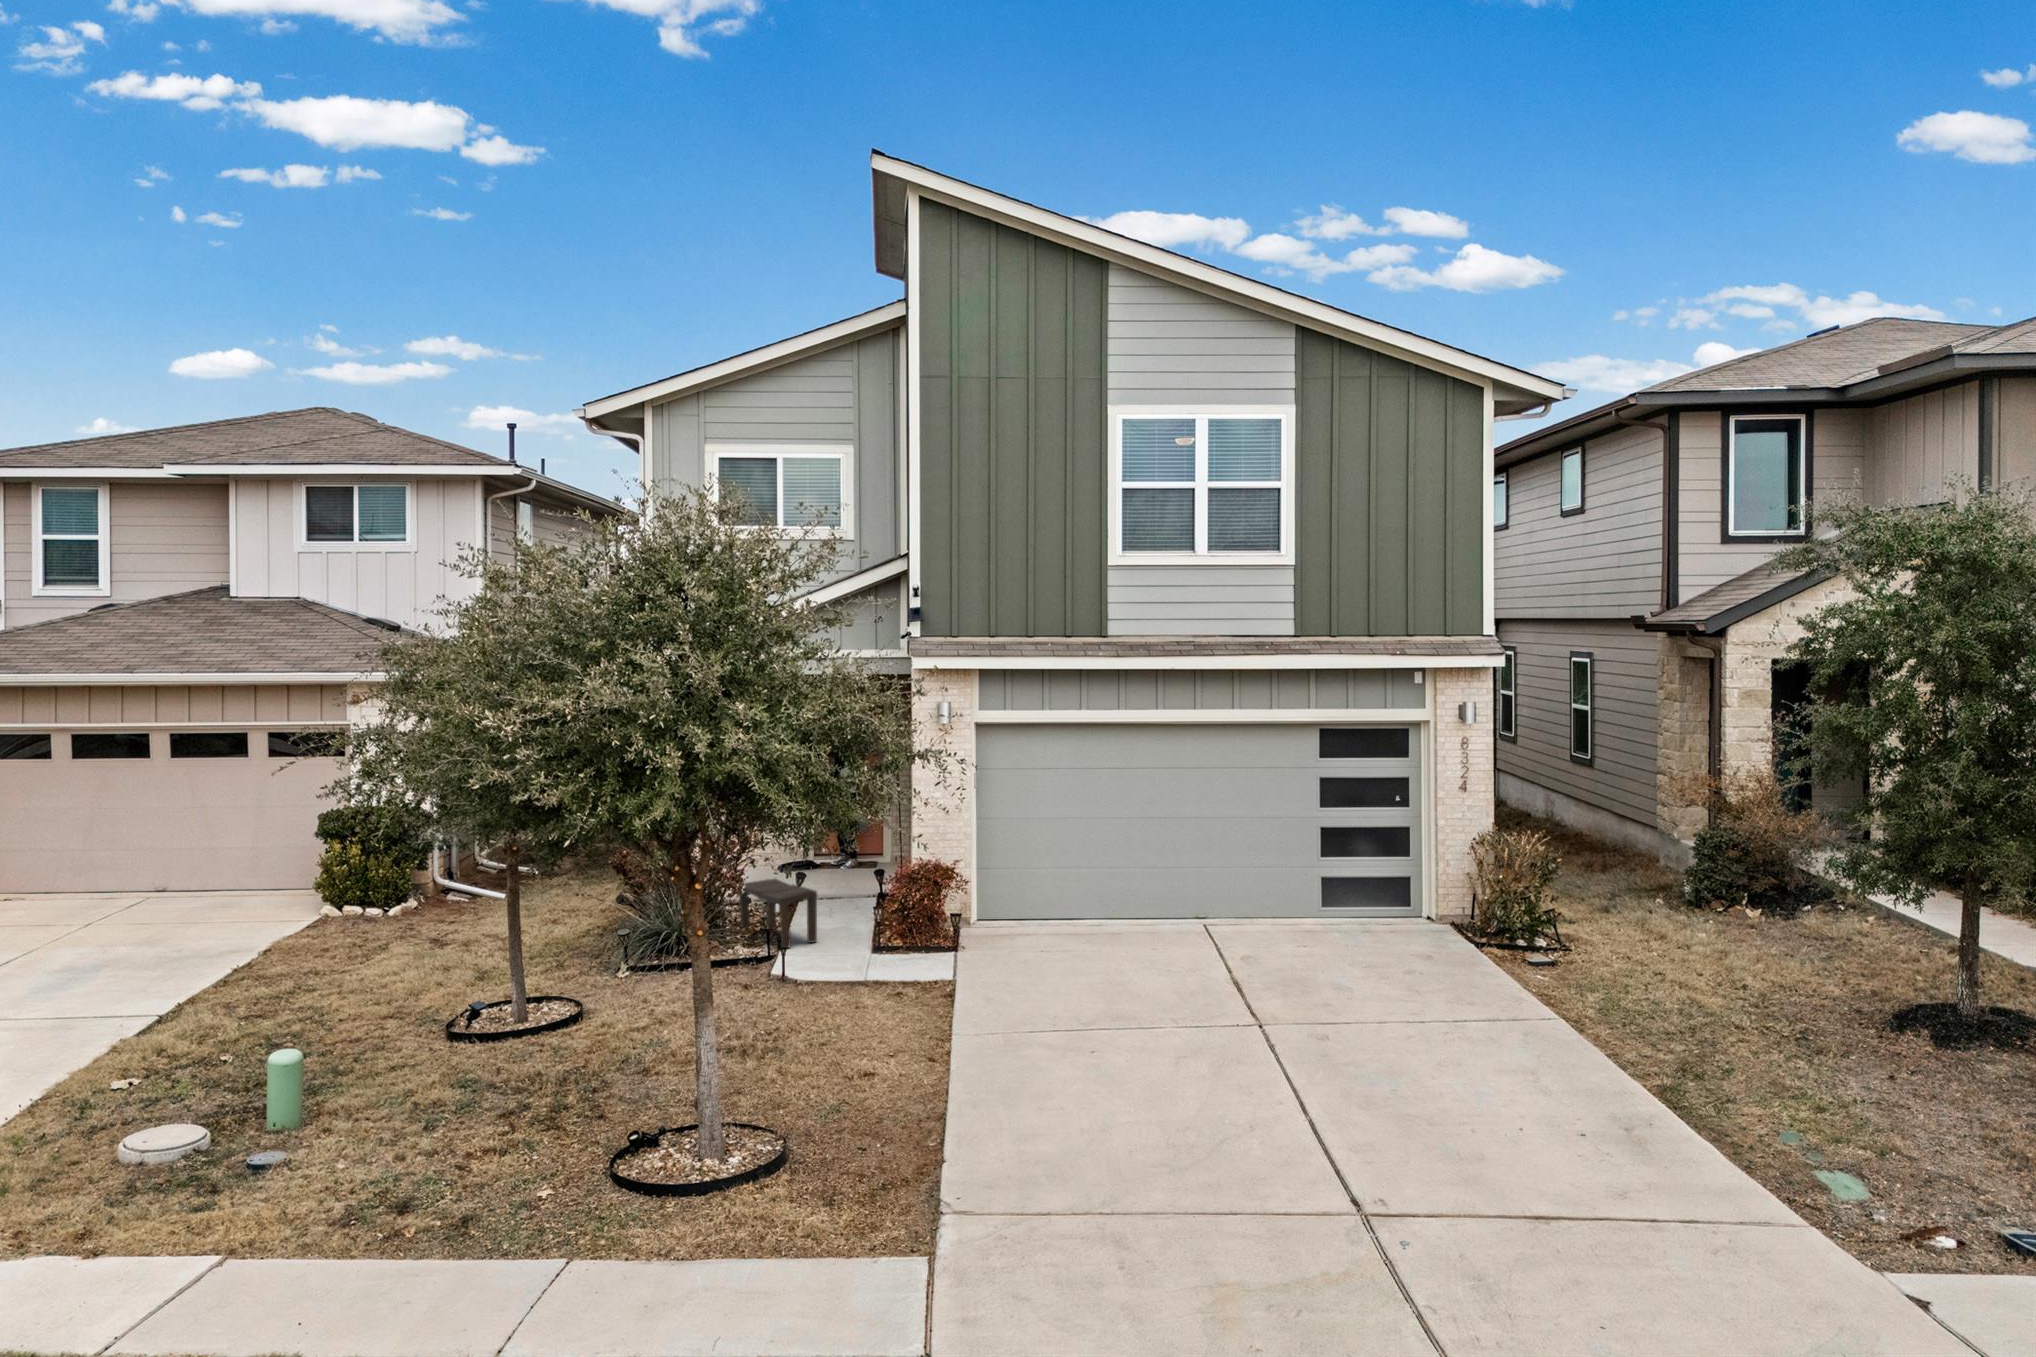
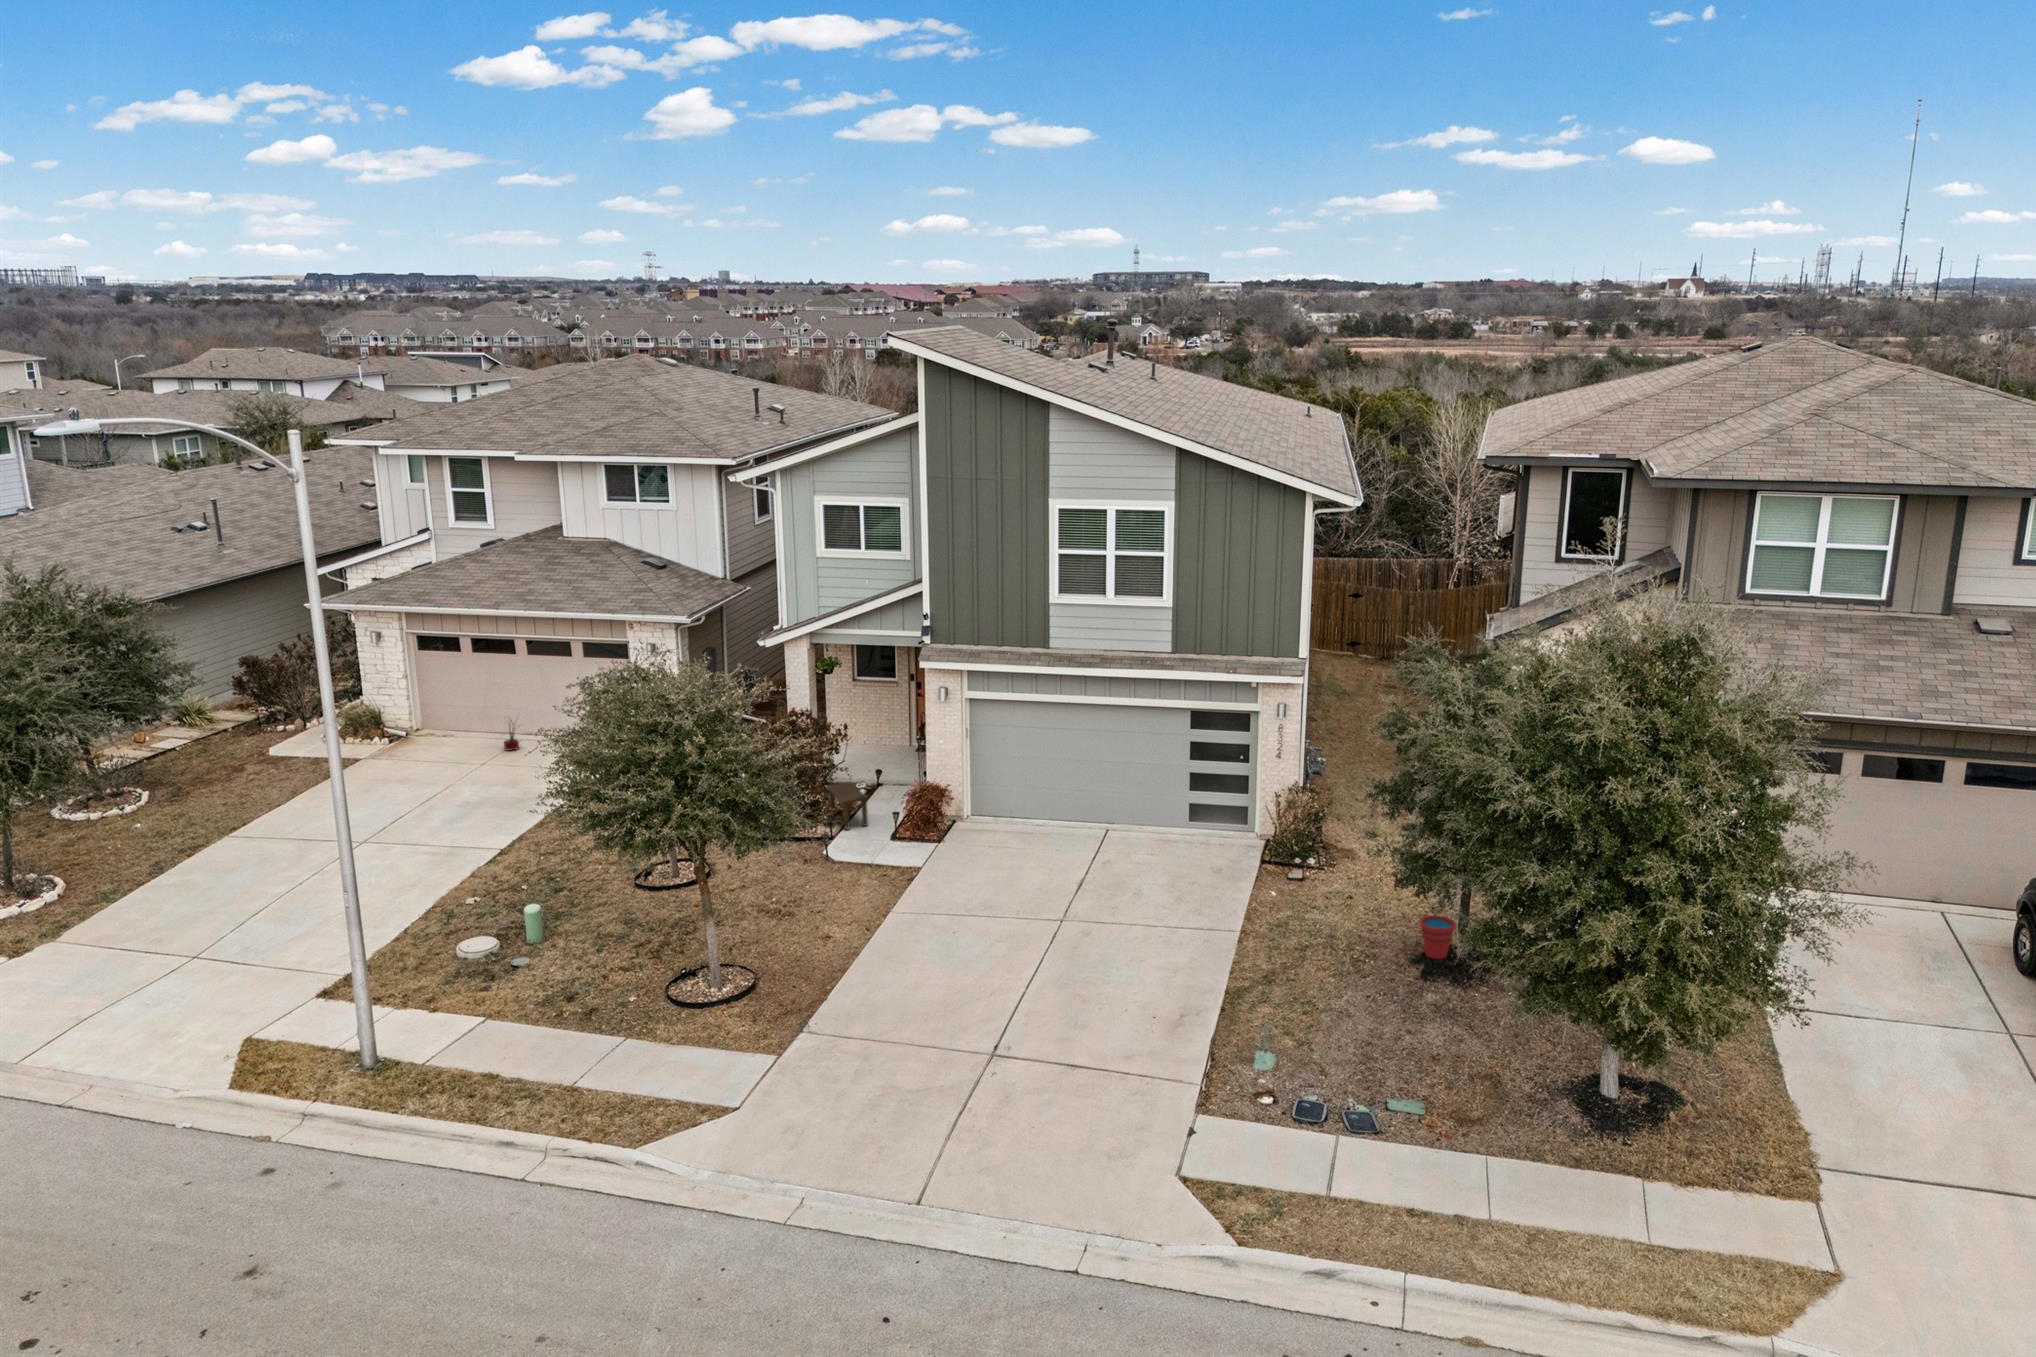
decorative plant: none [98,837,139,900] -> present [504,721,519,751]
bucket: none [1852,953,1916,1020] -> present [1420,915,1456,959]

